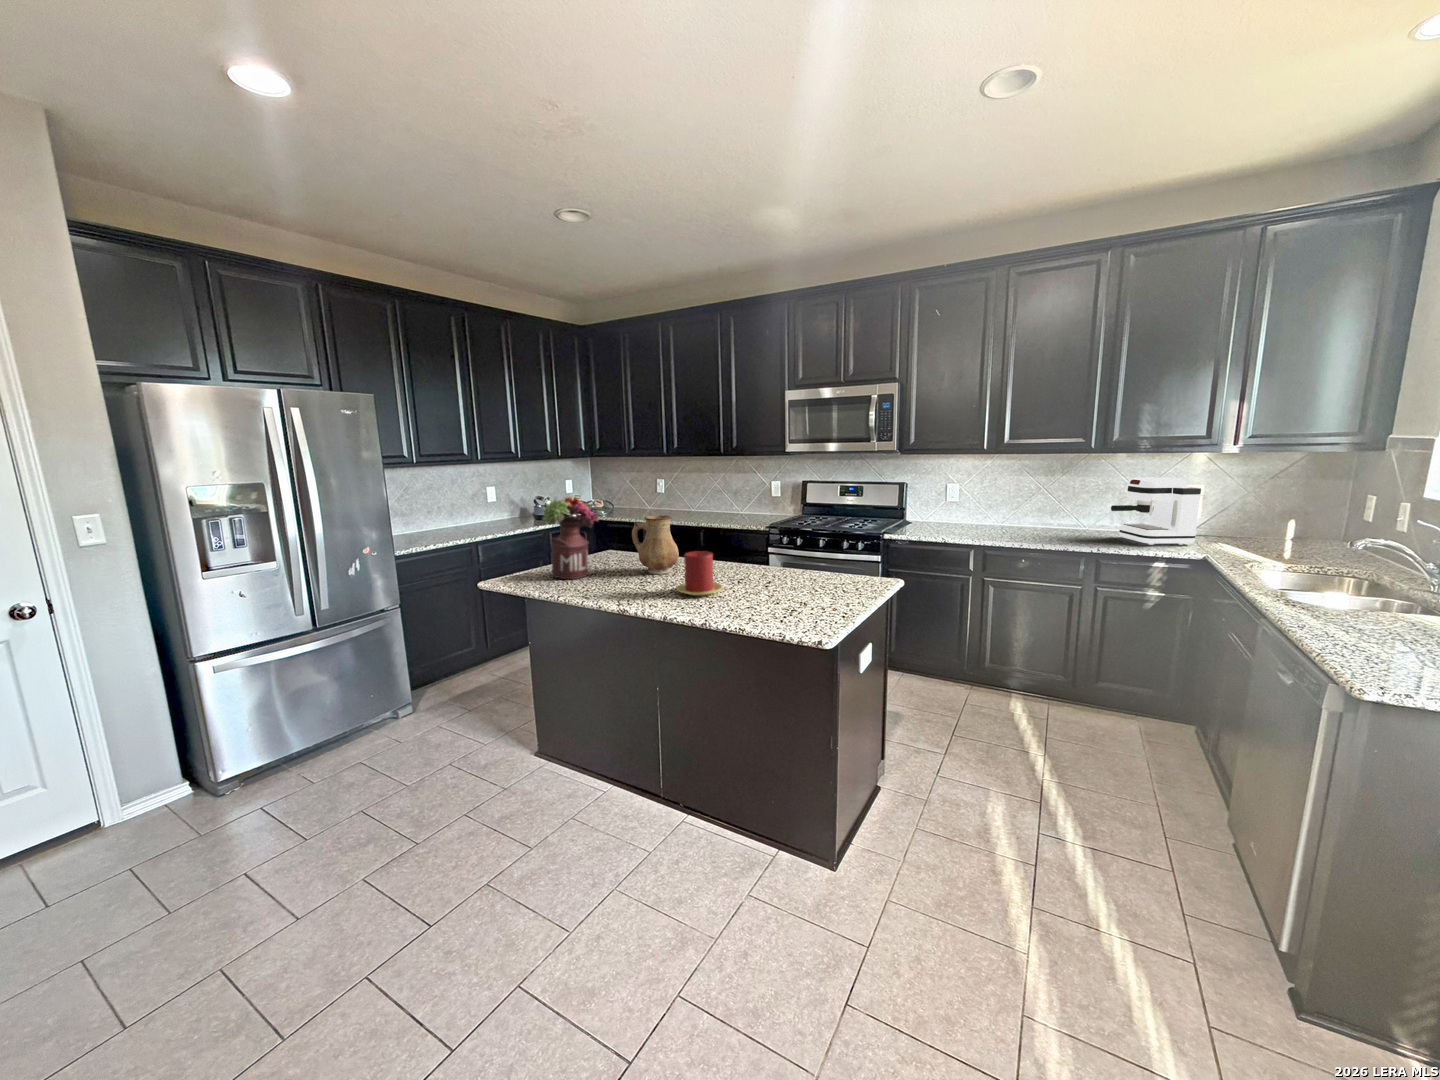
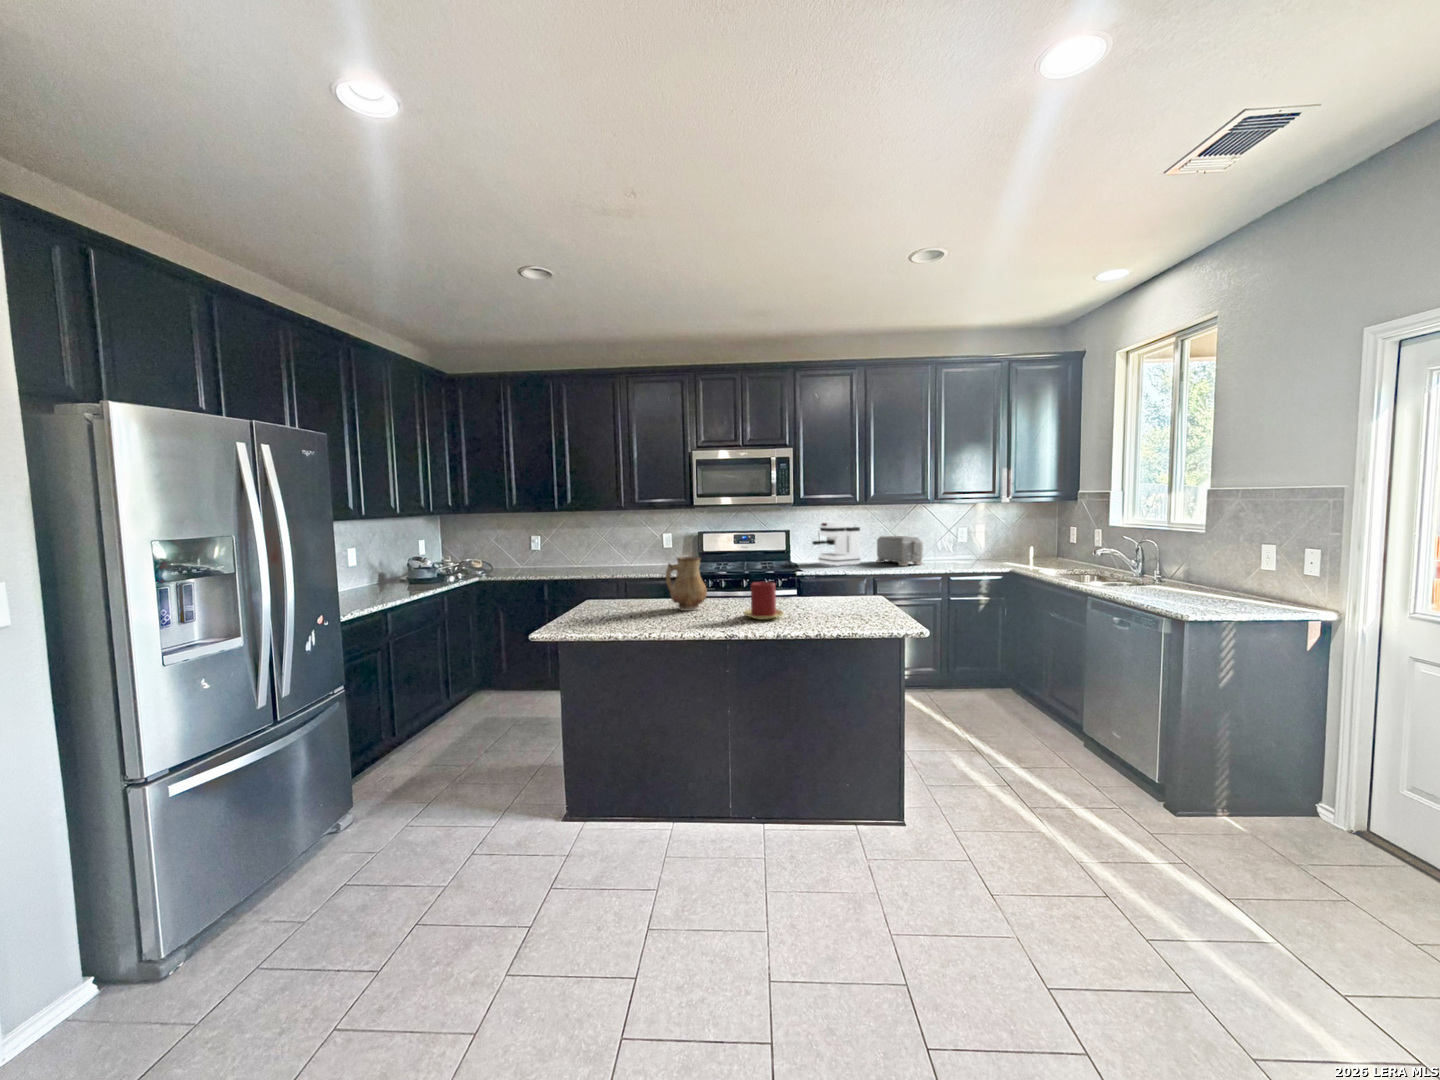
coffee maker: present [1111,477,1201,545] -> present [813,521,860,566]
flower arrangement: present [542,496,599,579] -> none [596,541,645,622]
toaster: none [1010,497,1072,539] -> present [876,536,923,566]

